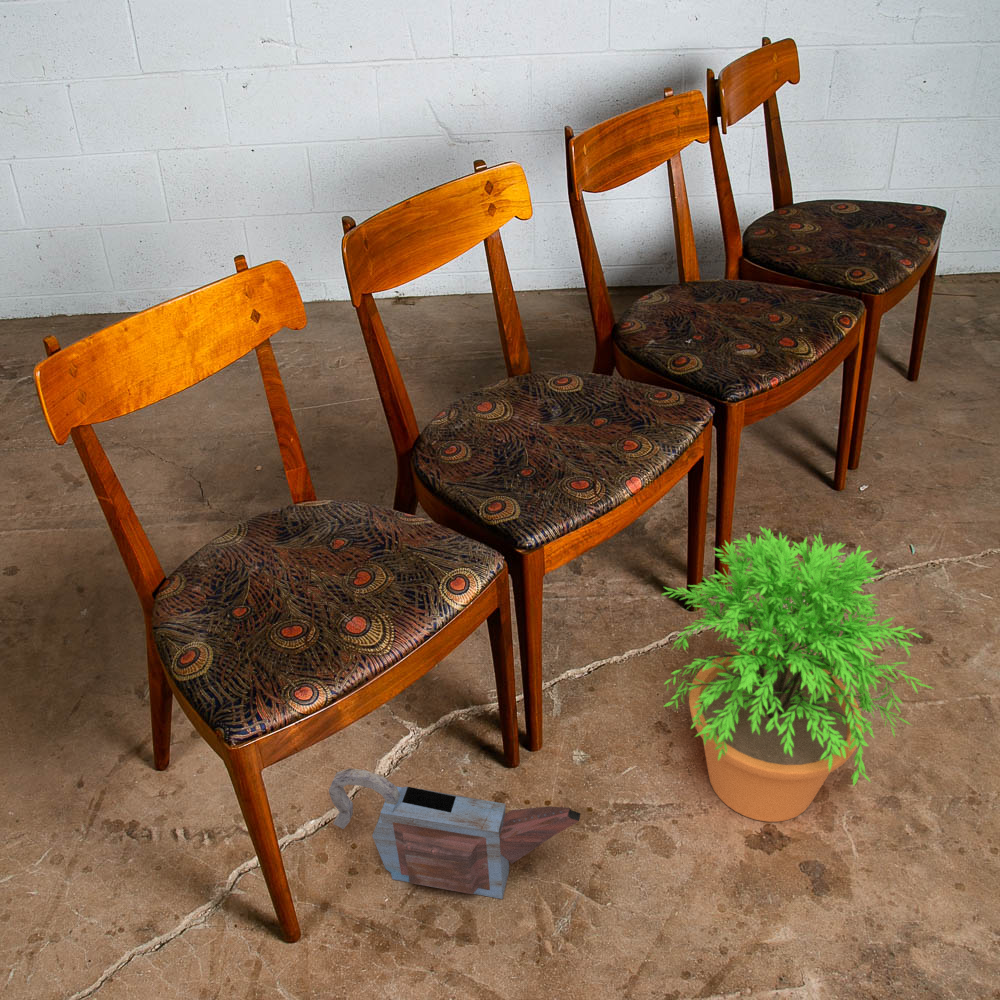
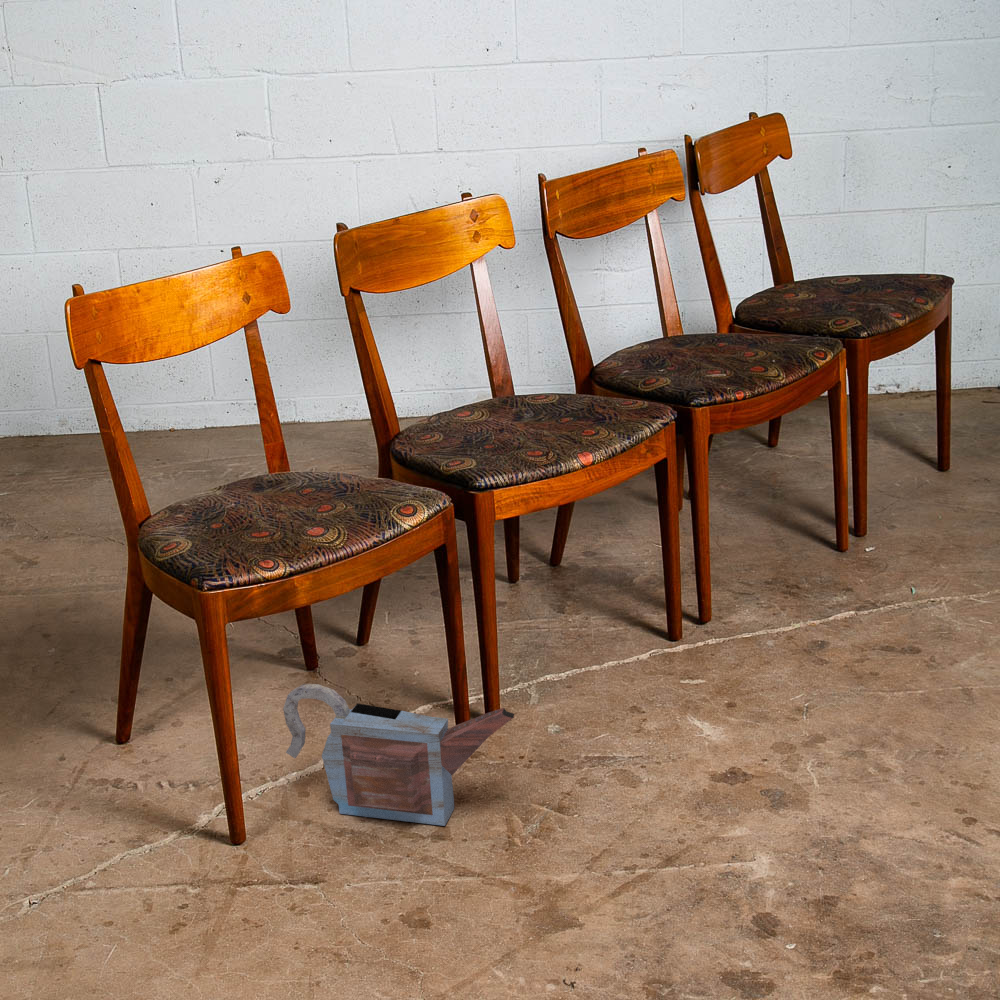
potted plant: present [663,527,932,822] -> none [605,479,835,777]

